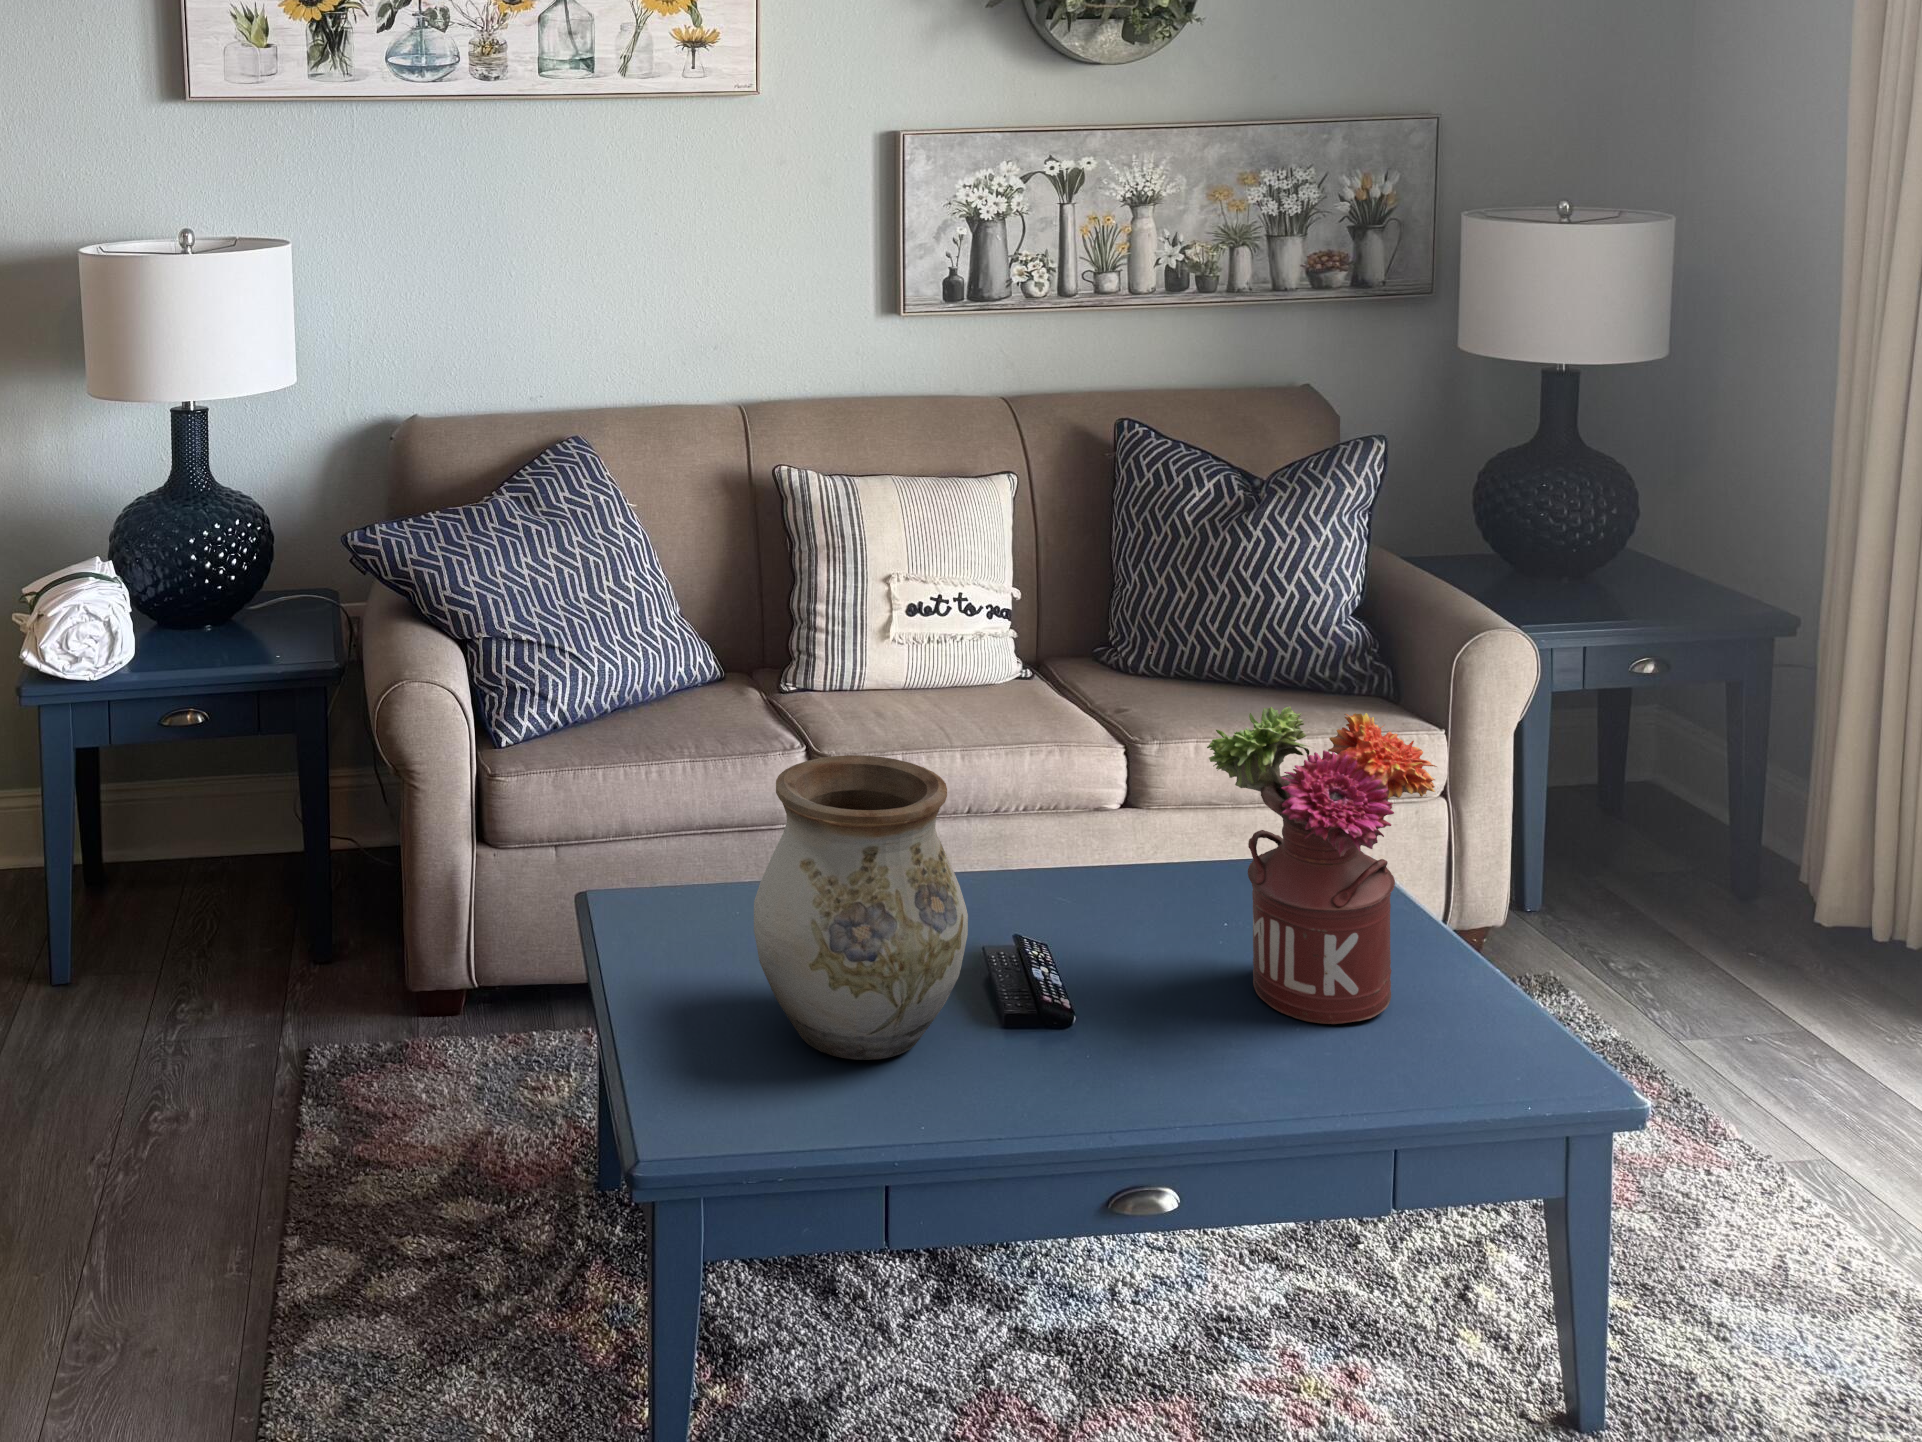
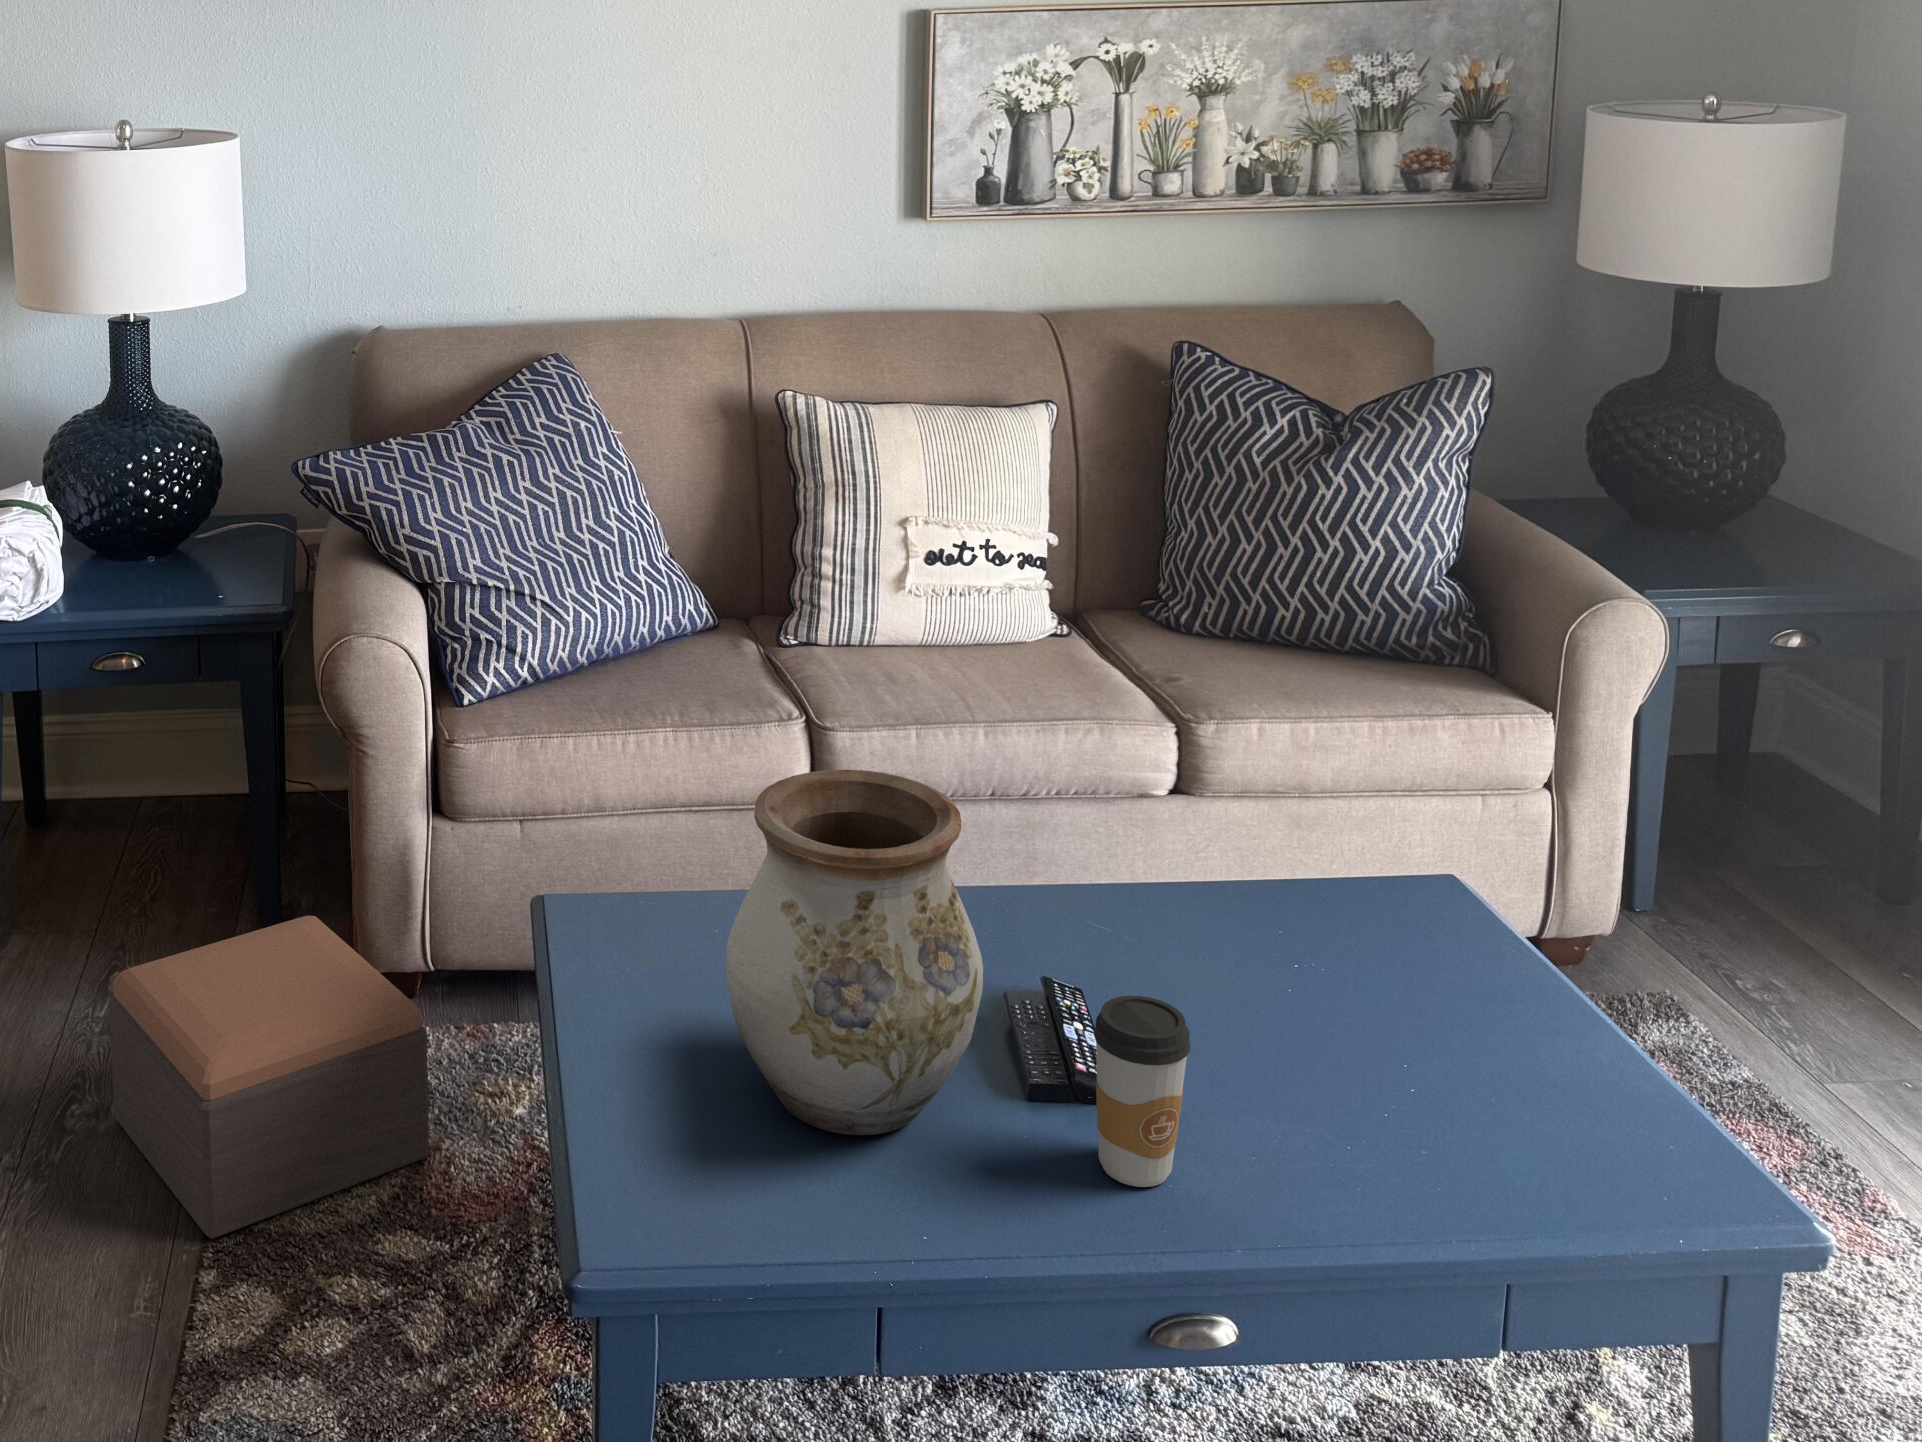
flower arrangement: present [1207,707,1437,1024] -> none [1280,722,1570,1107]
coffee cup: none [1060,931,1138,1089] -> present [1094,996,1190,1187]
footstool: none [191,934,482,1213] -> present [109,916,429,1239]

